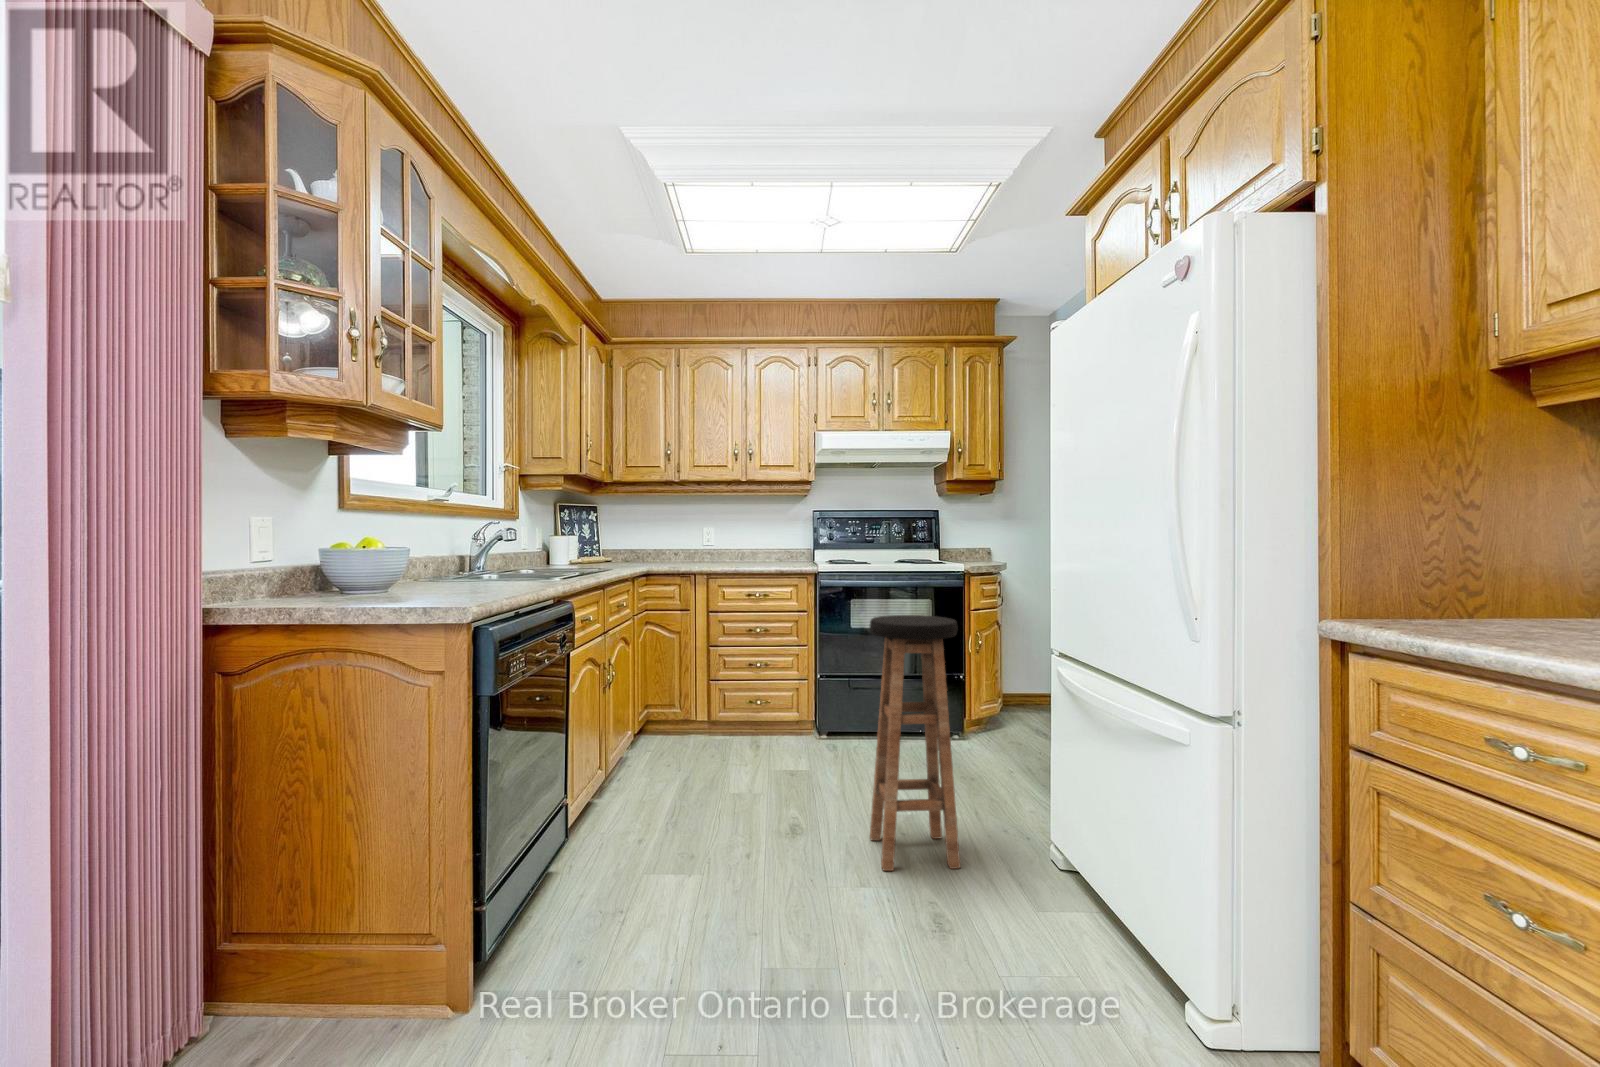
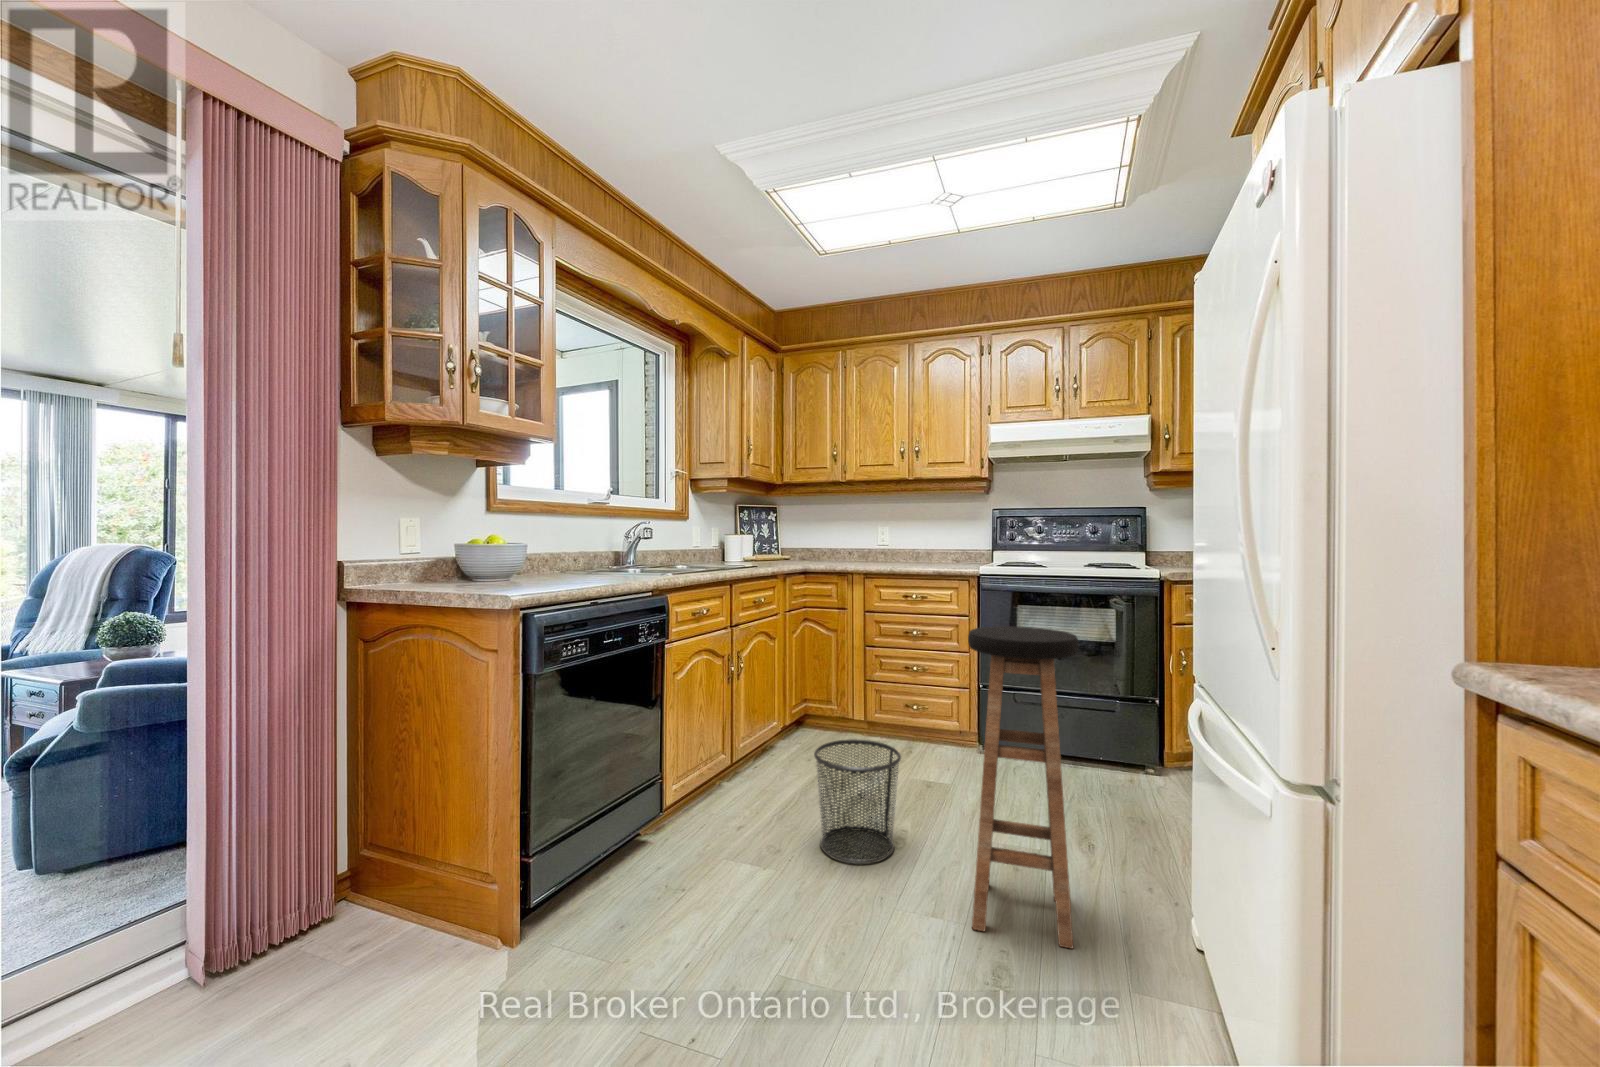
waste bin: none [715,730,797,843] -> present [814,739,901,864]

